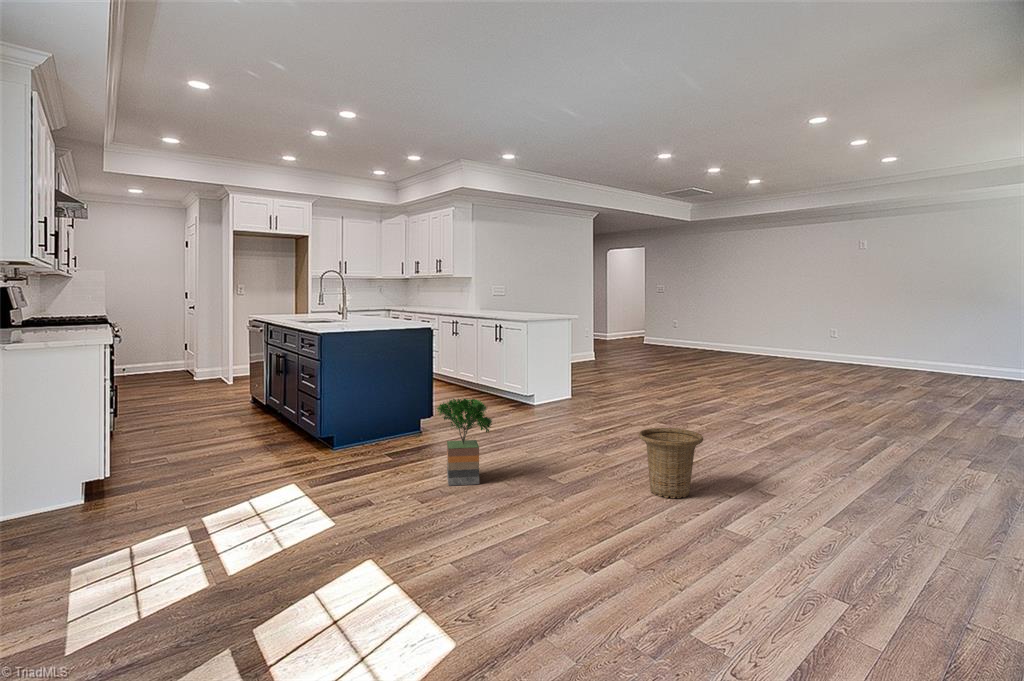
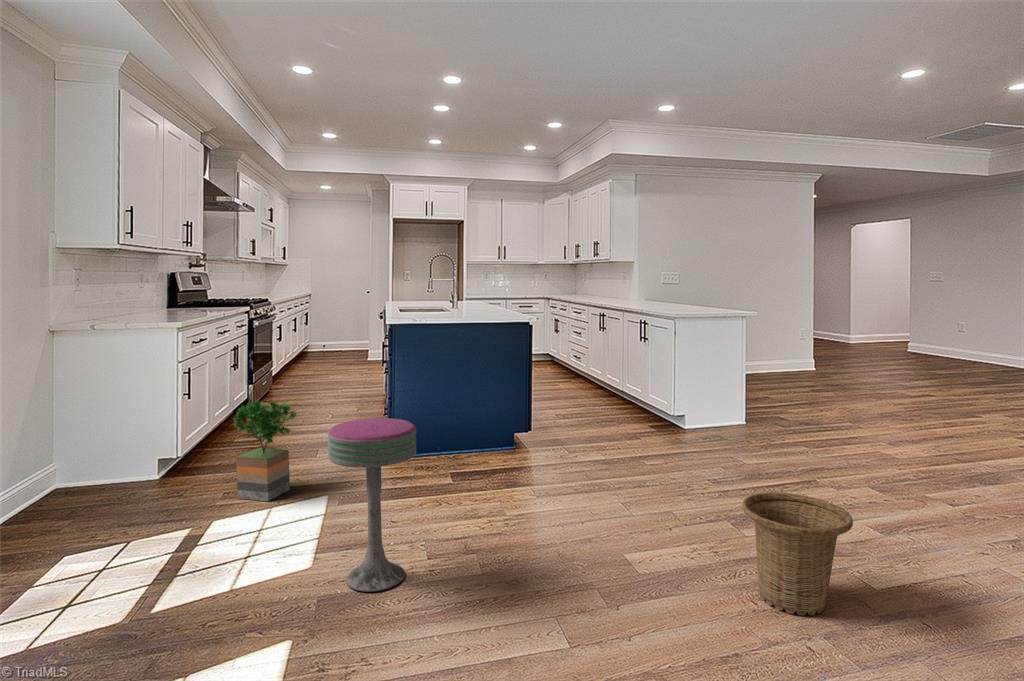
potted tree: present [437,398,492,486] -> present [234,401,298,501]
bar stool: none [359,399,428,532] -> present [328,418,416,592]

